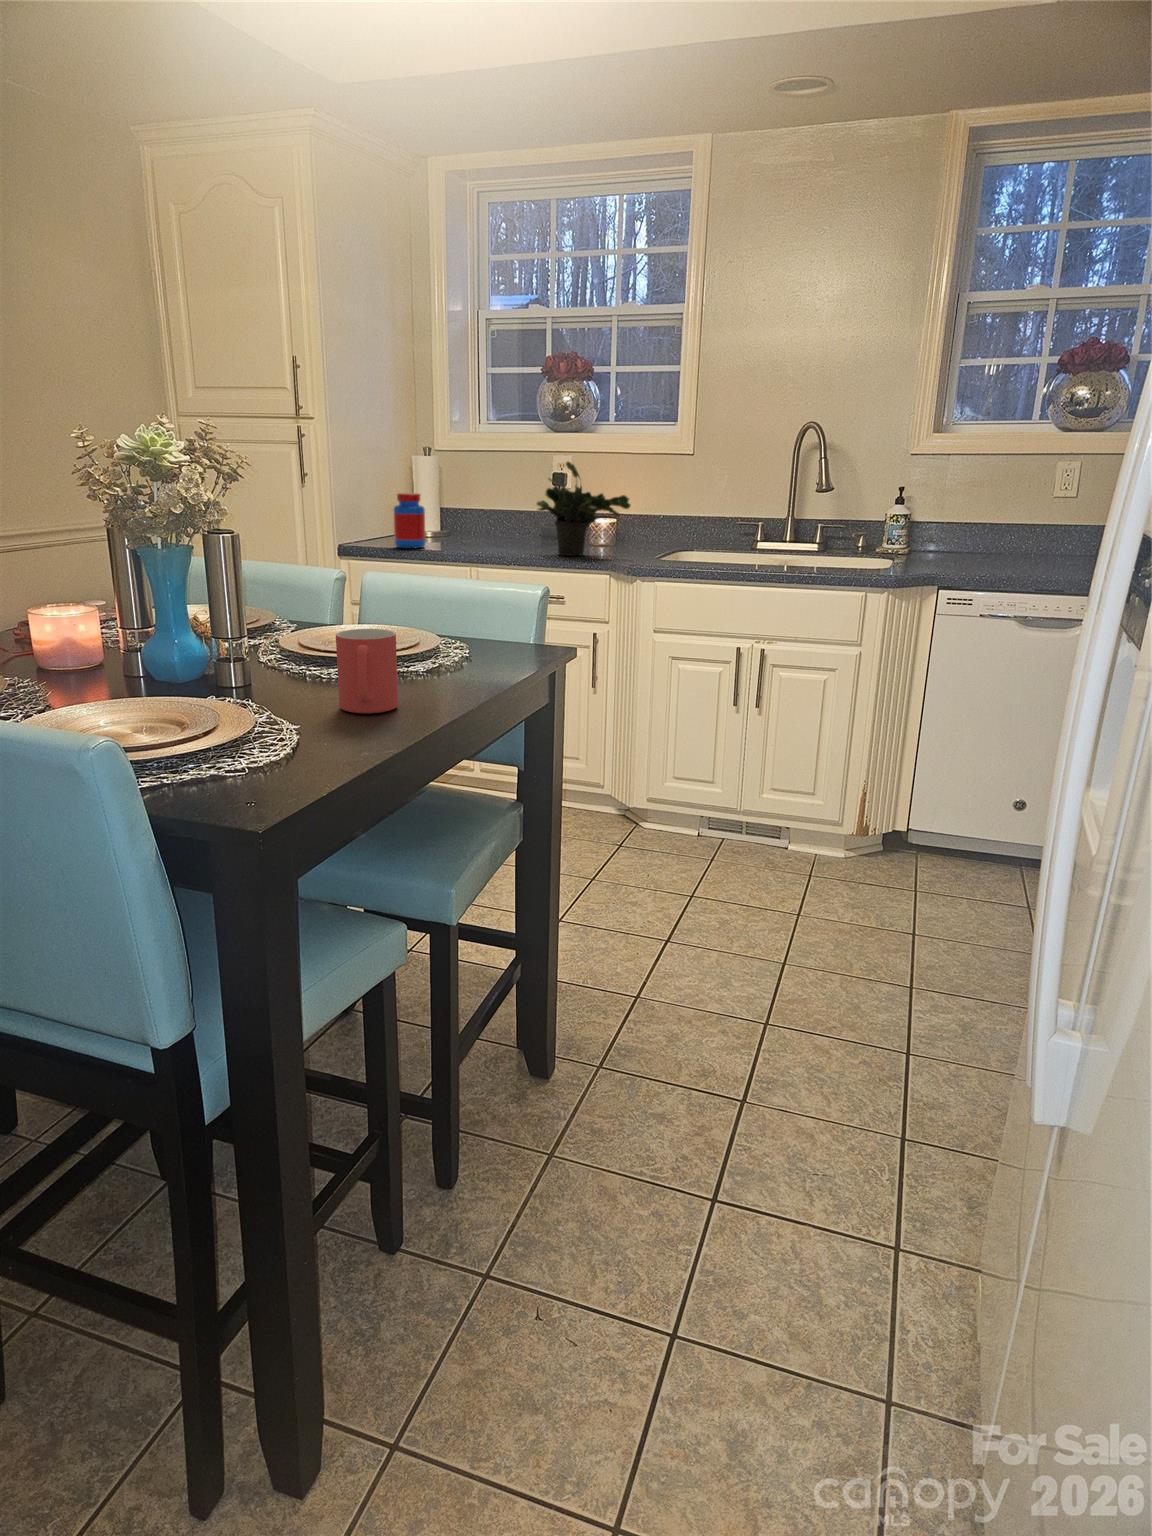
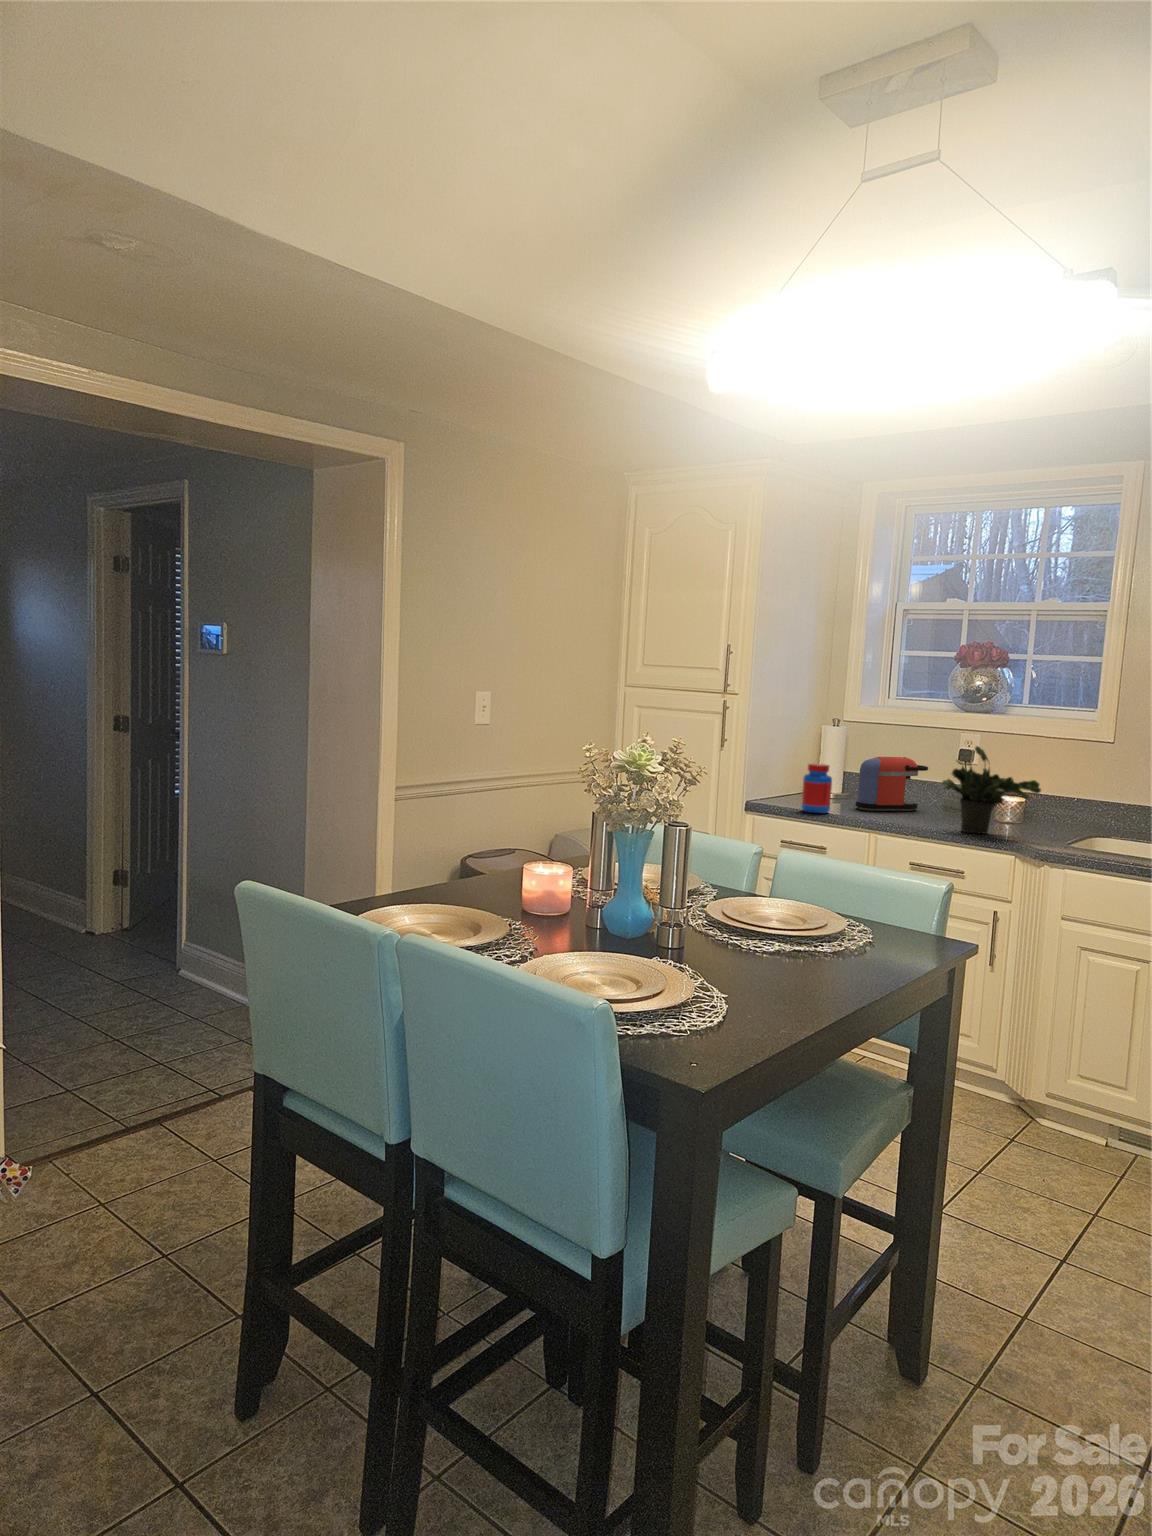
coffee maker: none [452,483,523,543] -> present [855,757,928,811]
mug: present [336,629,398,713] -> none [760,916,815,992]

